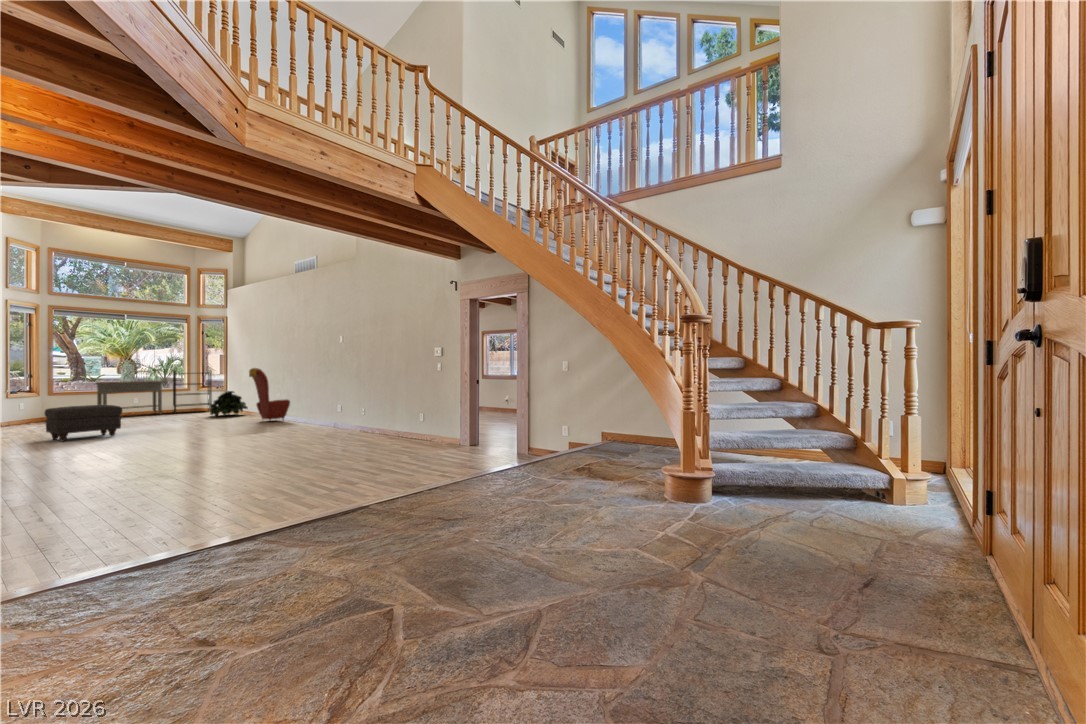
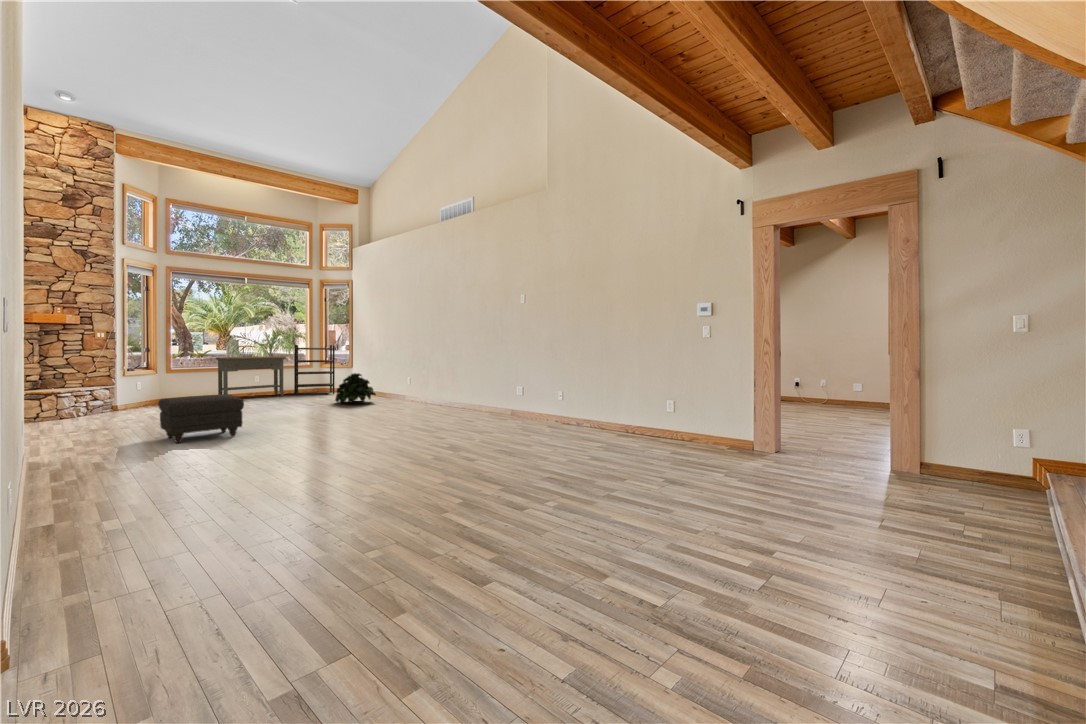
armchair: present [249,368,290,420] -> none [383,349,430,419]

